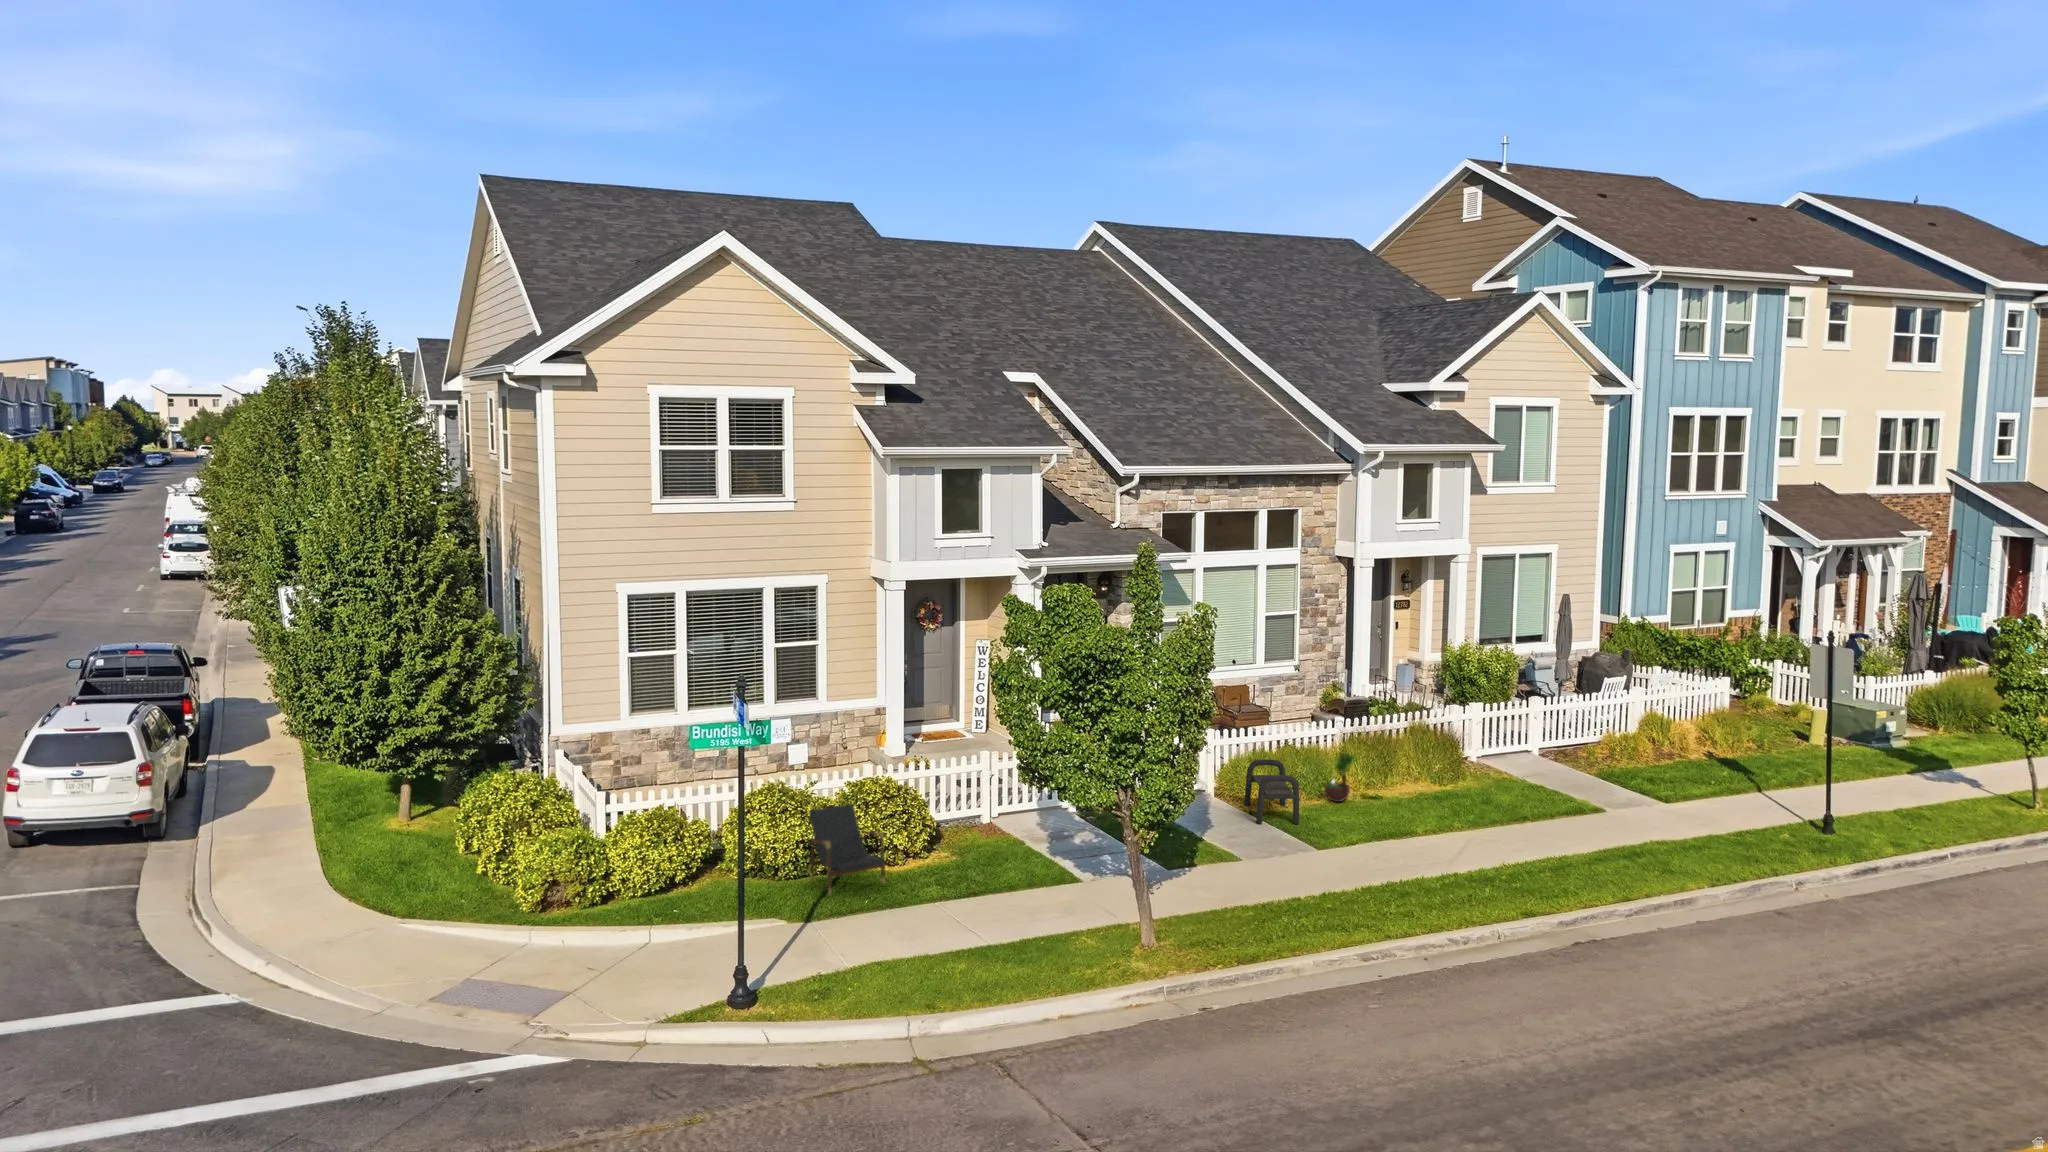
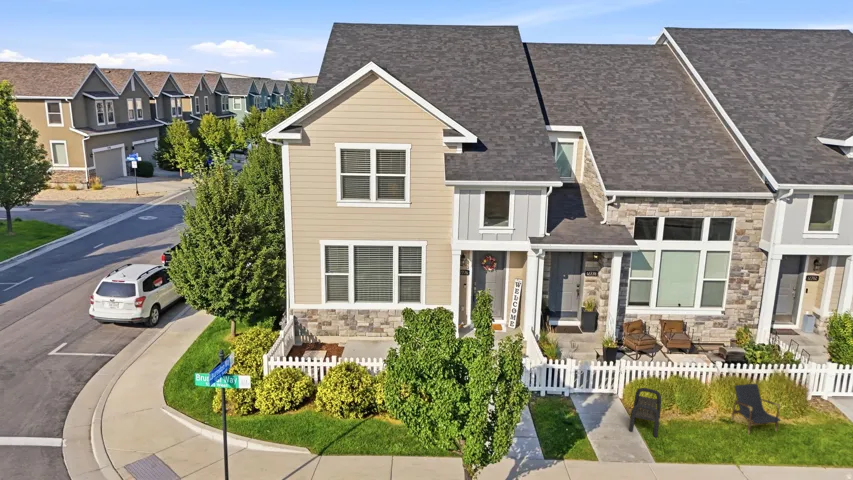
potted tree: present [1325,753,1356,802] -> none [690,391,715,423]
lounge chair: present [809,804,885,895] -> present [732,384,780,434]

